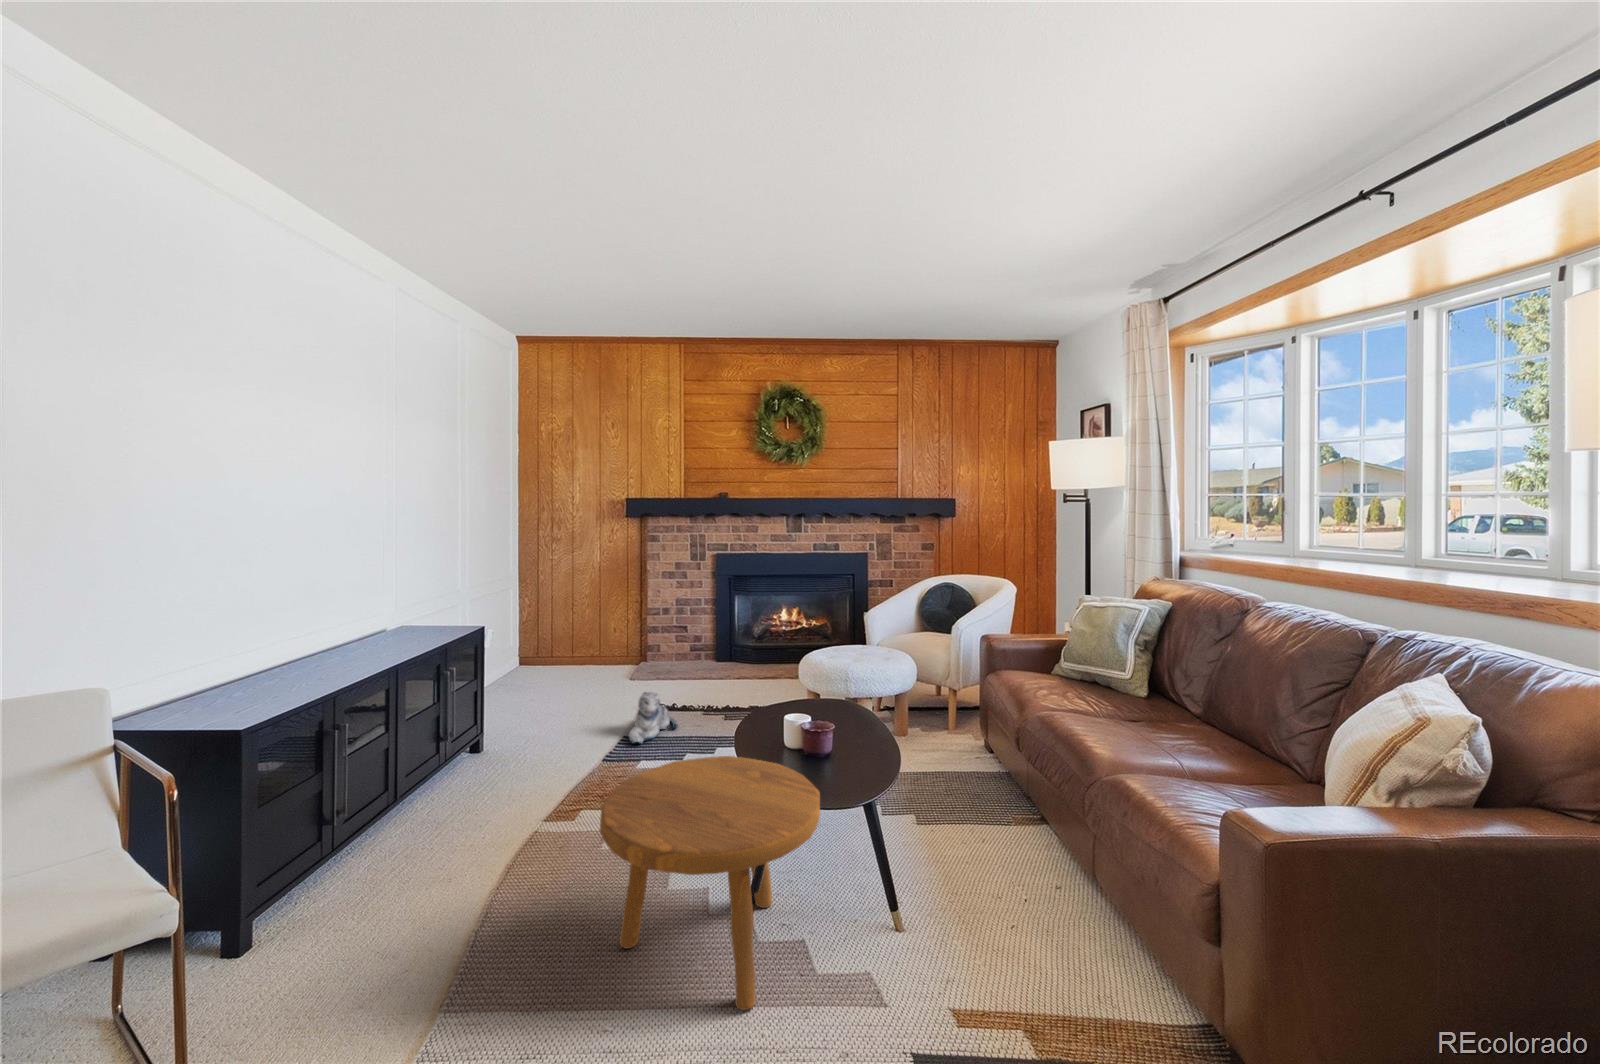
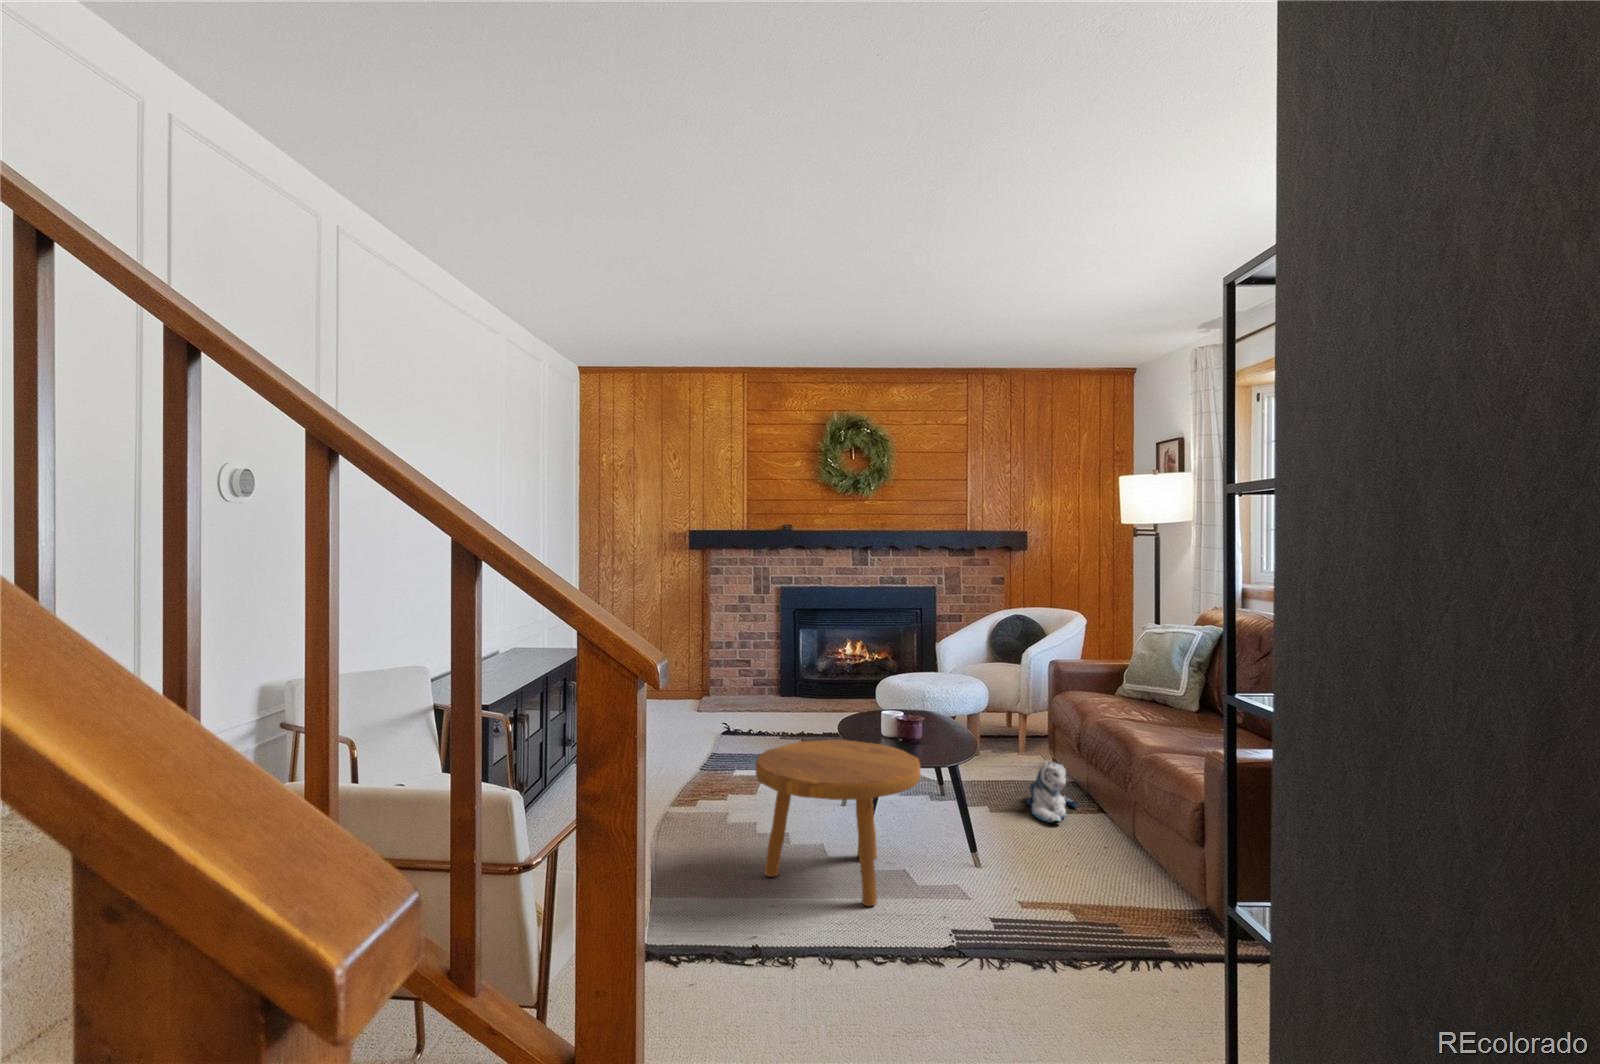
plush toy: present [629,692,678,743] -> present [1027,761,1078,823]

